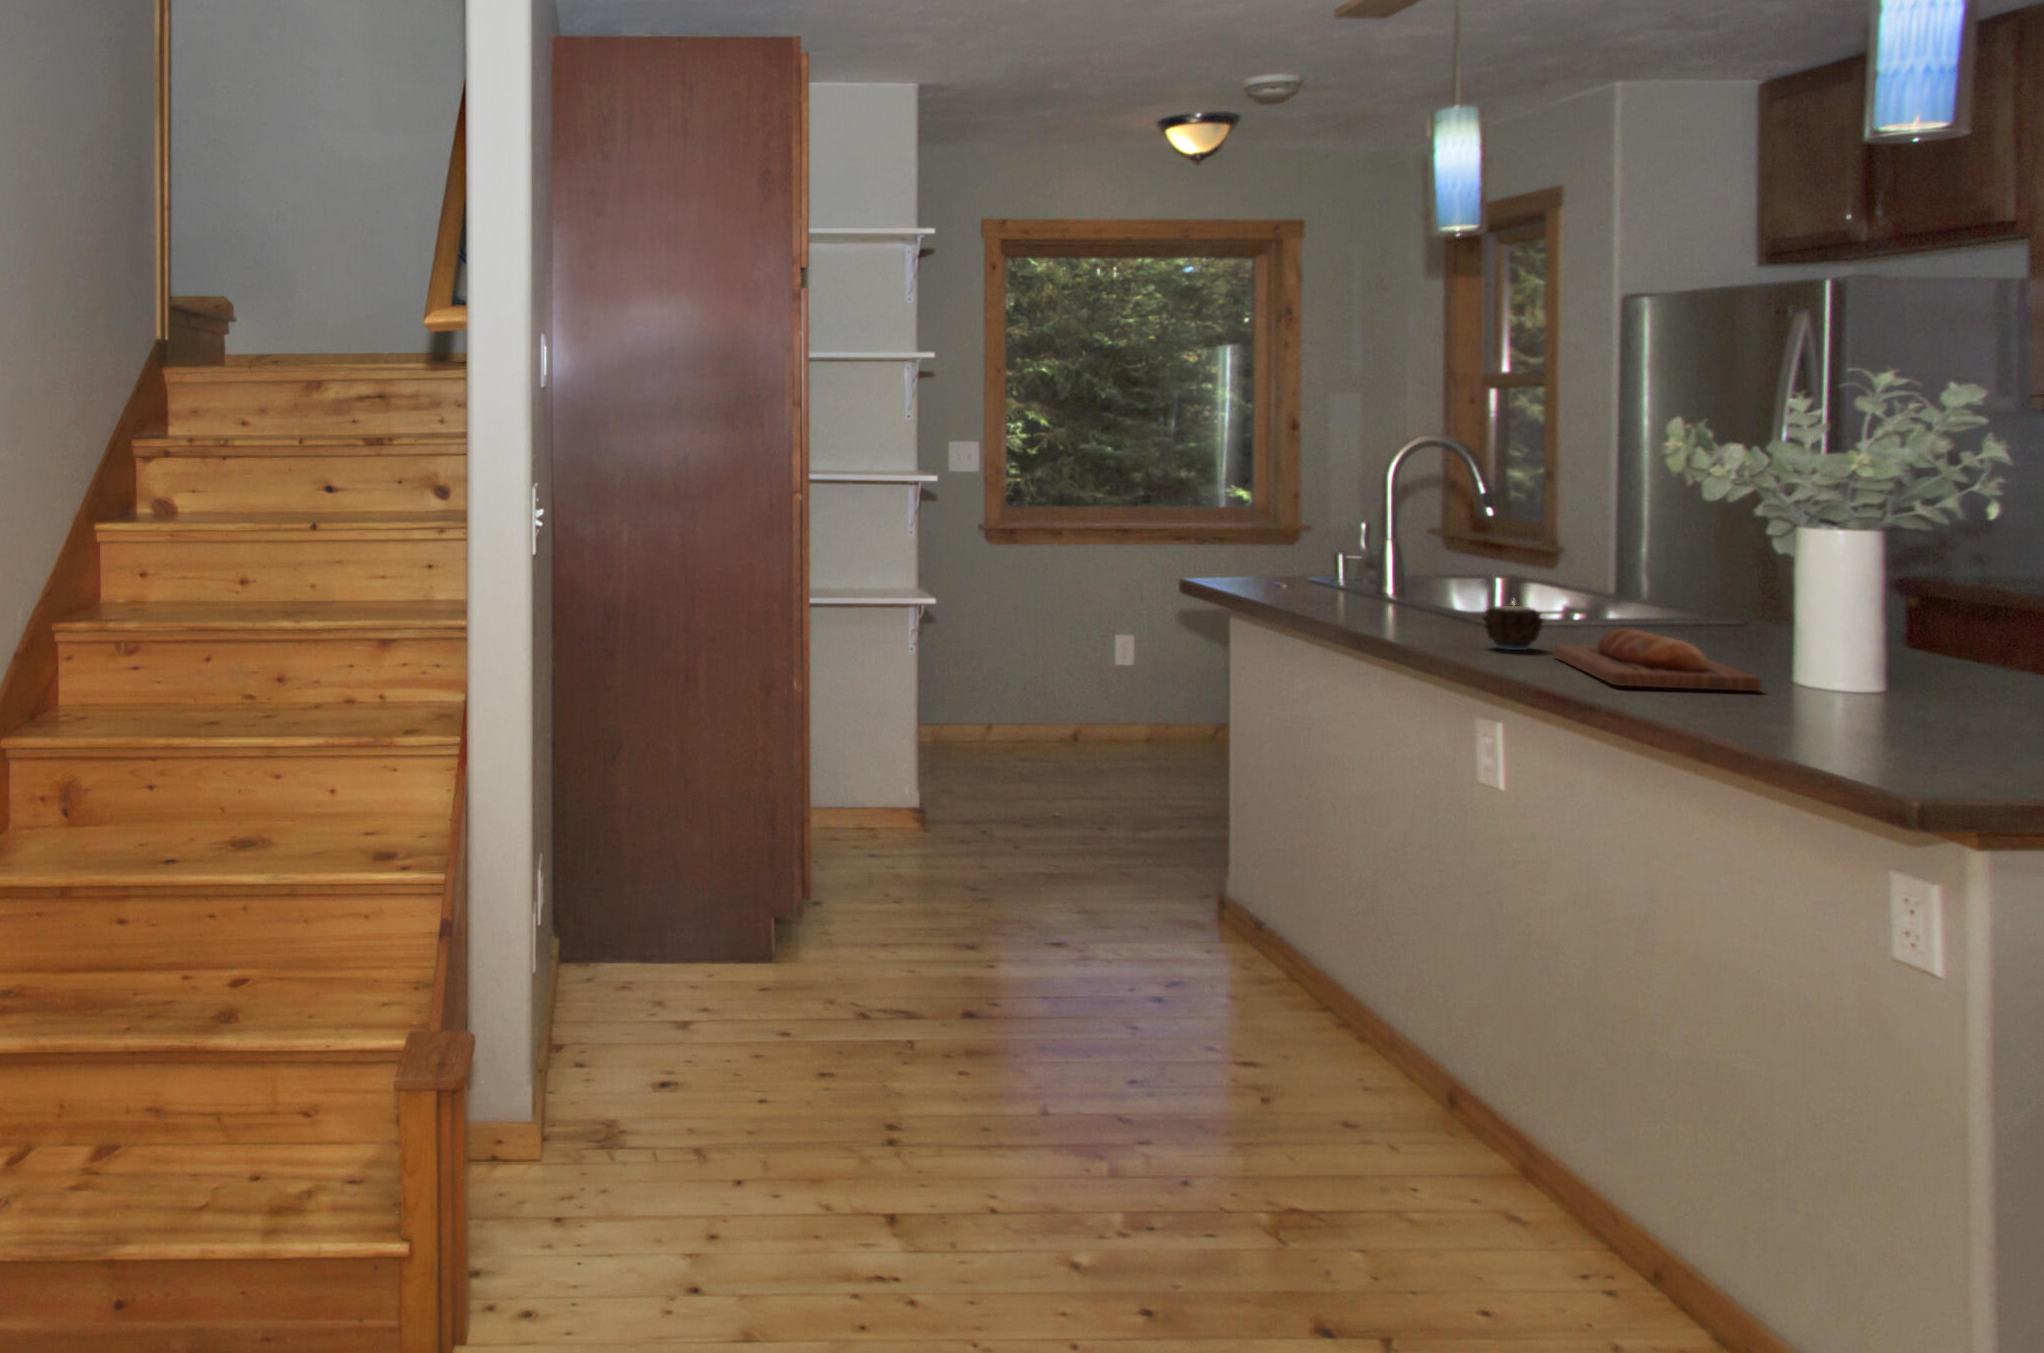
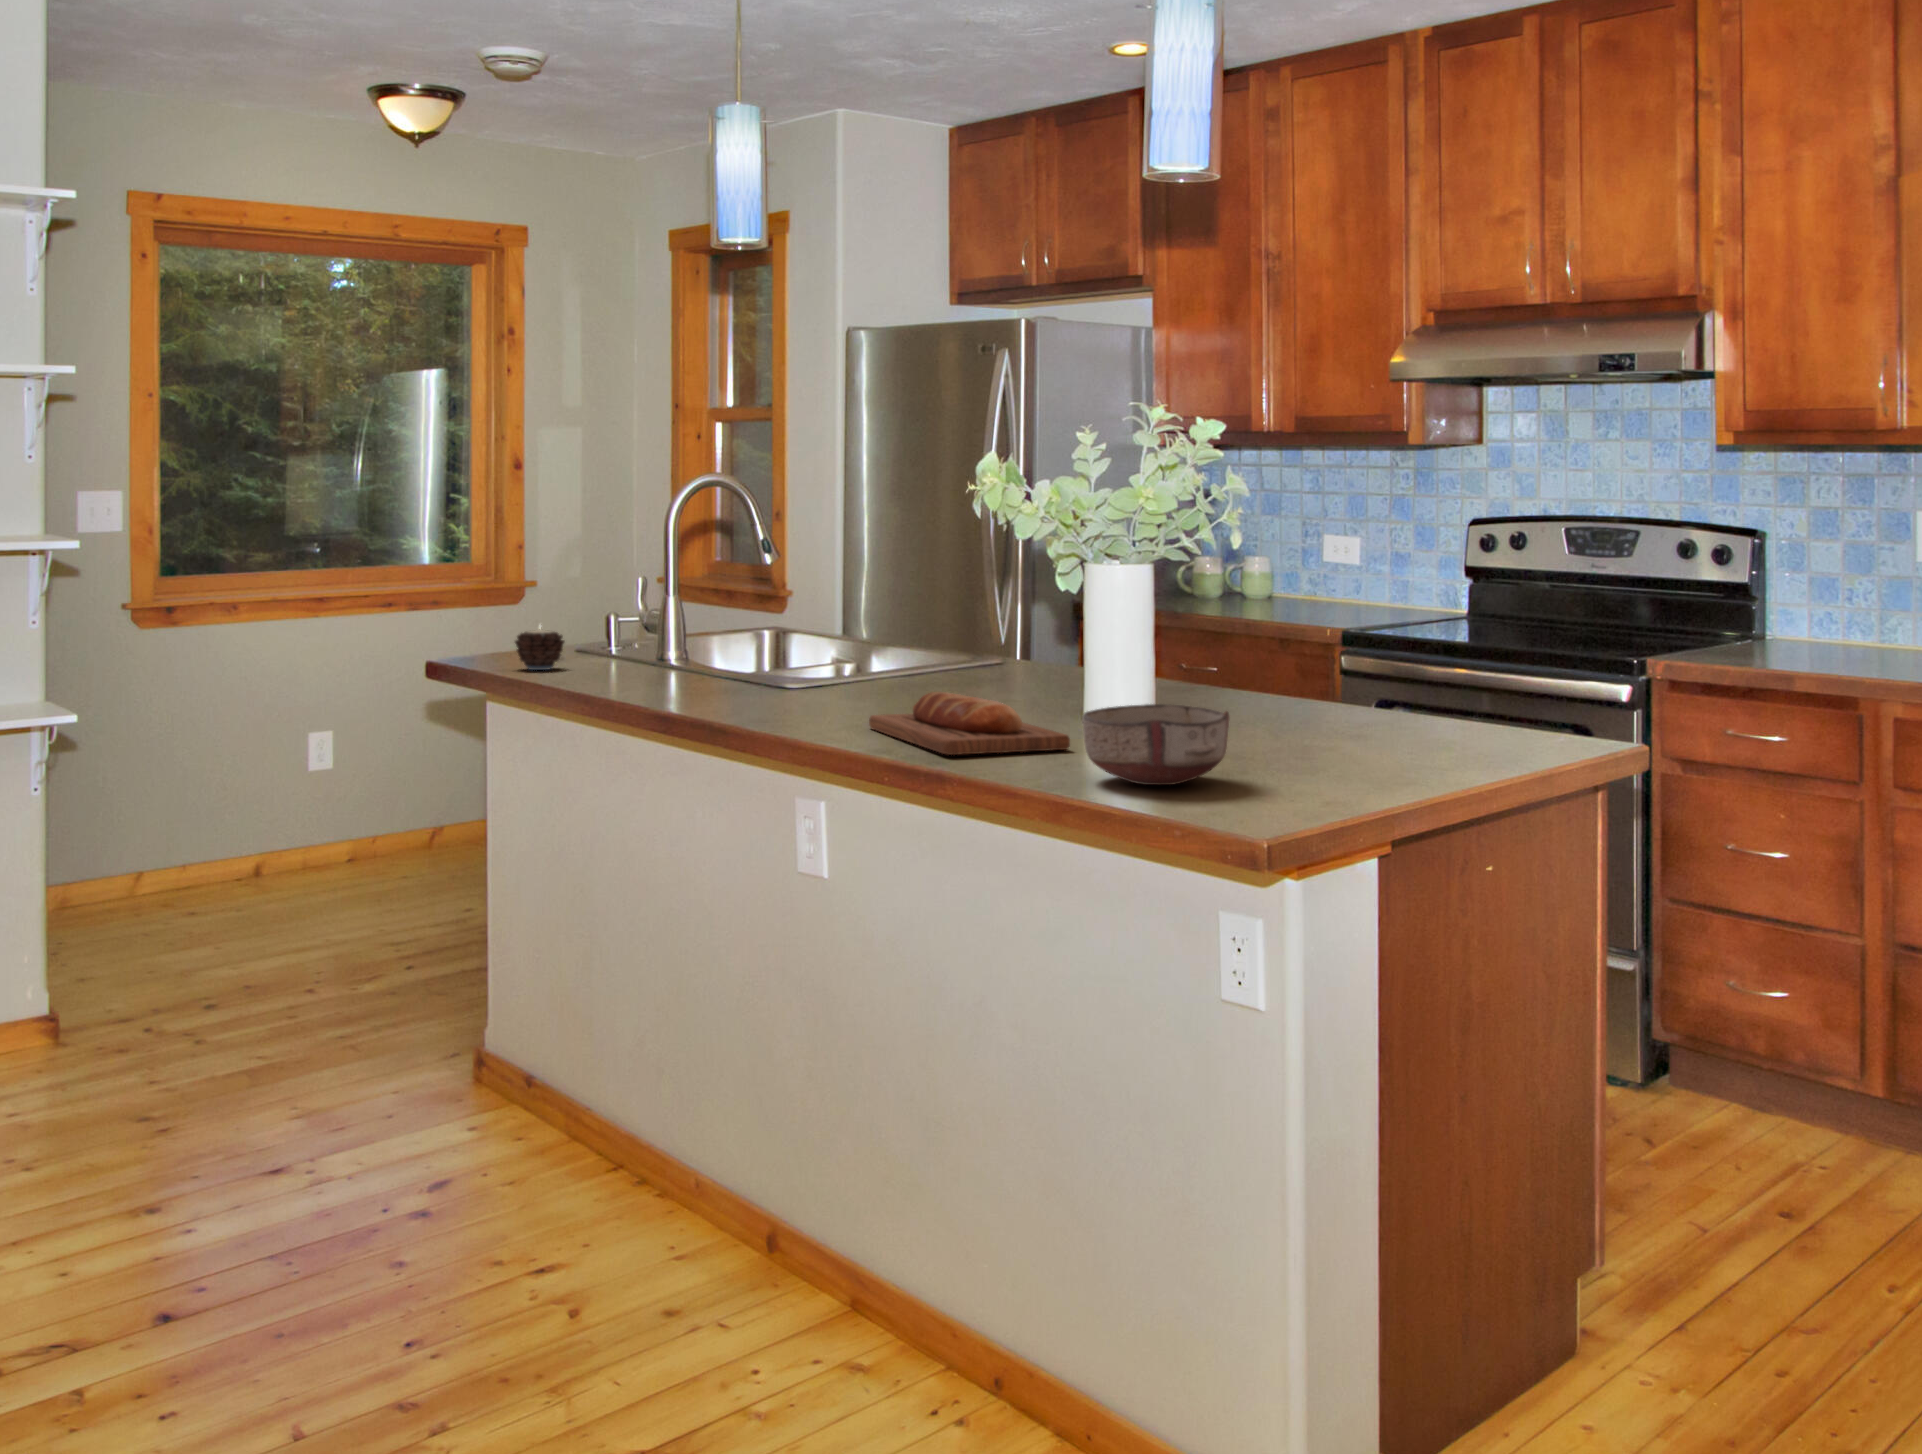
candle: present [1482,606,1544,650] -> present [515,630,565,670]
ceramic bowl: none [1750,653,1933,732] -> present [1082,704,1230,785]

